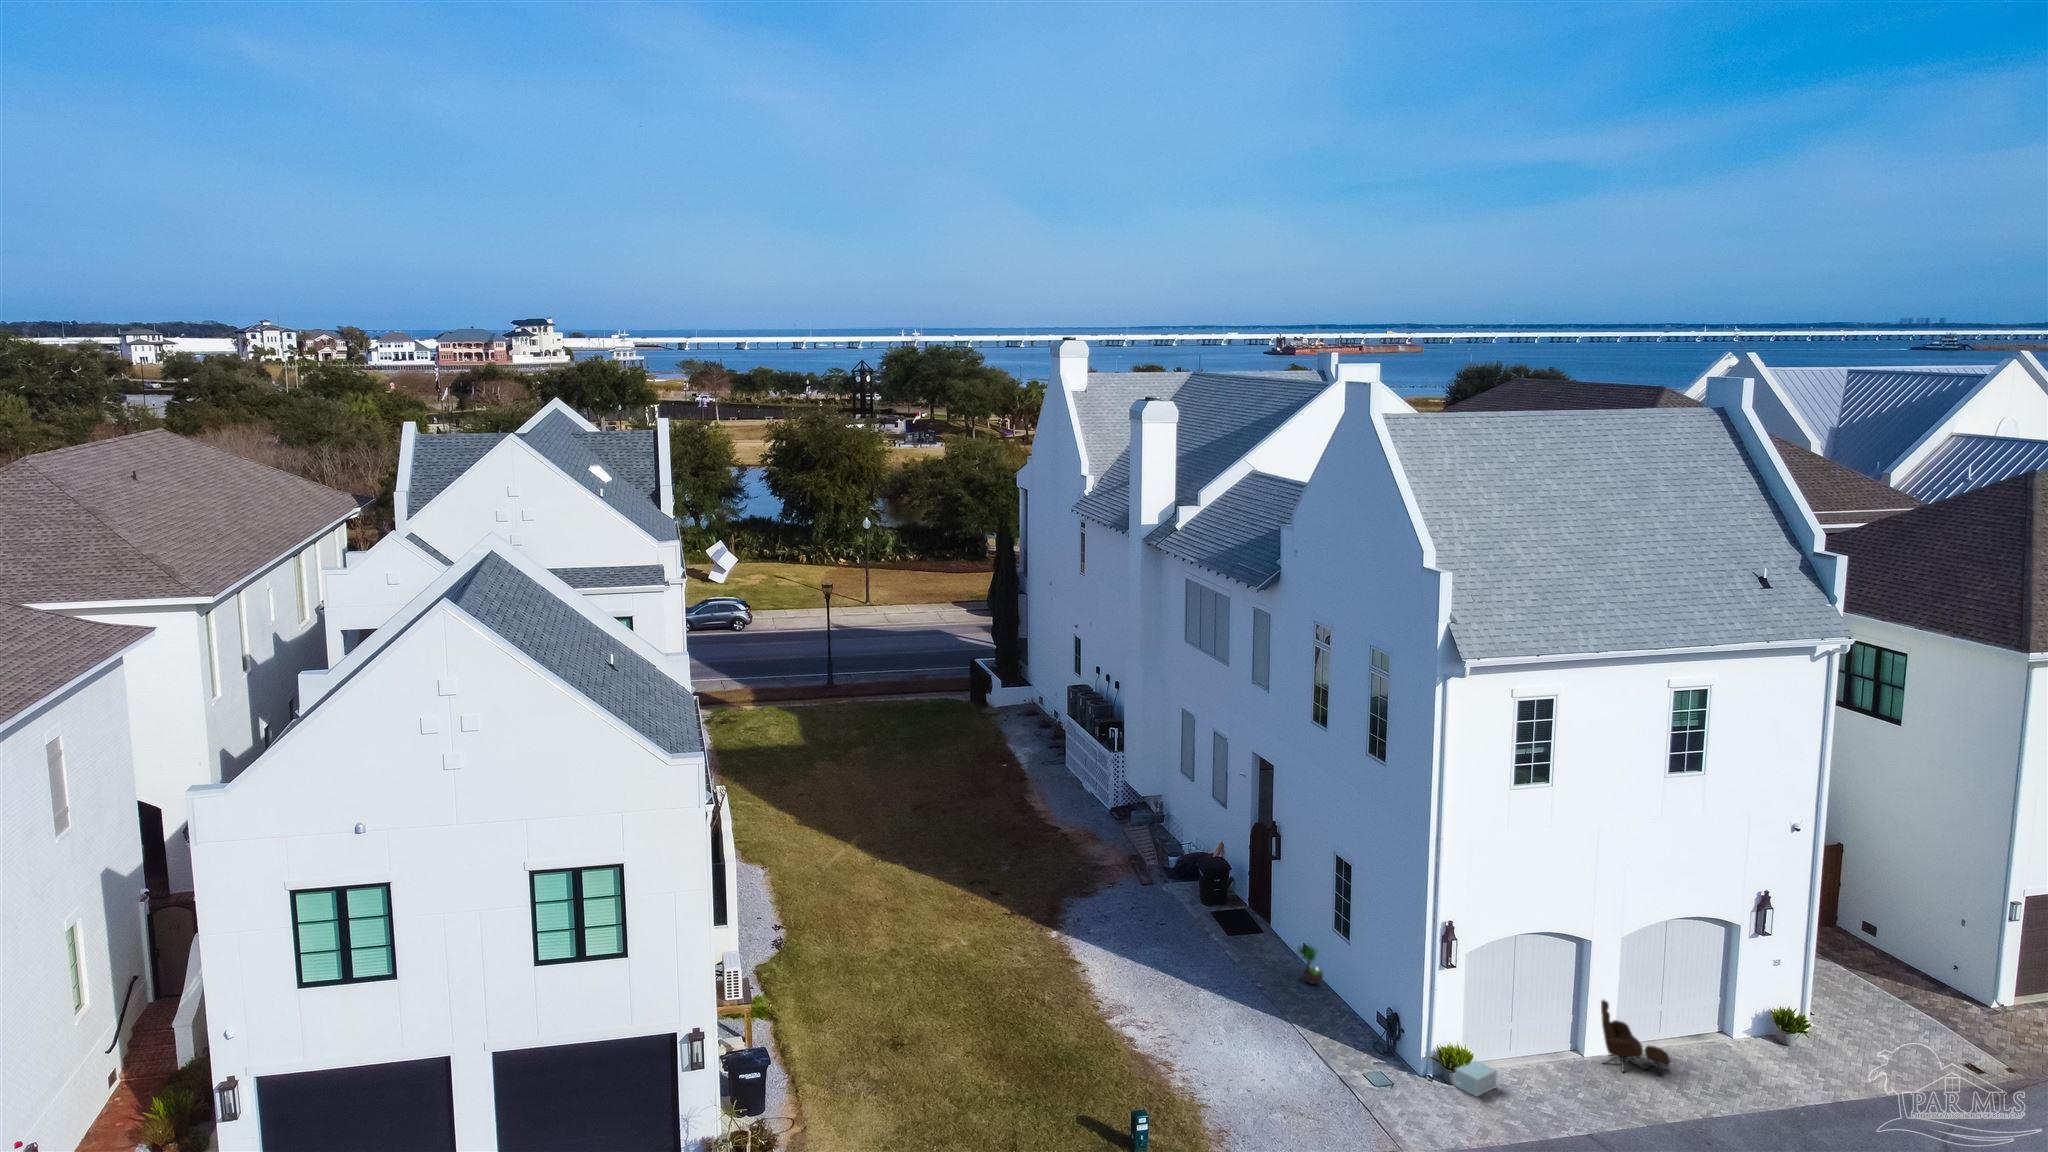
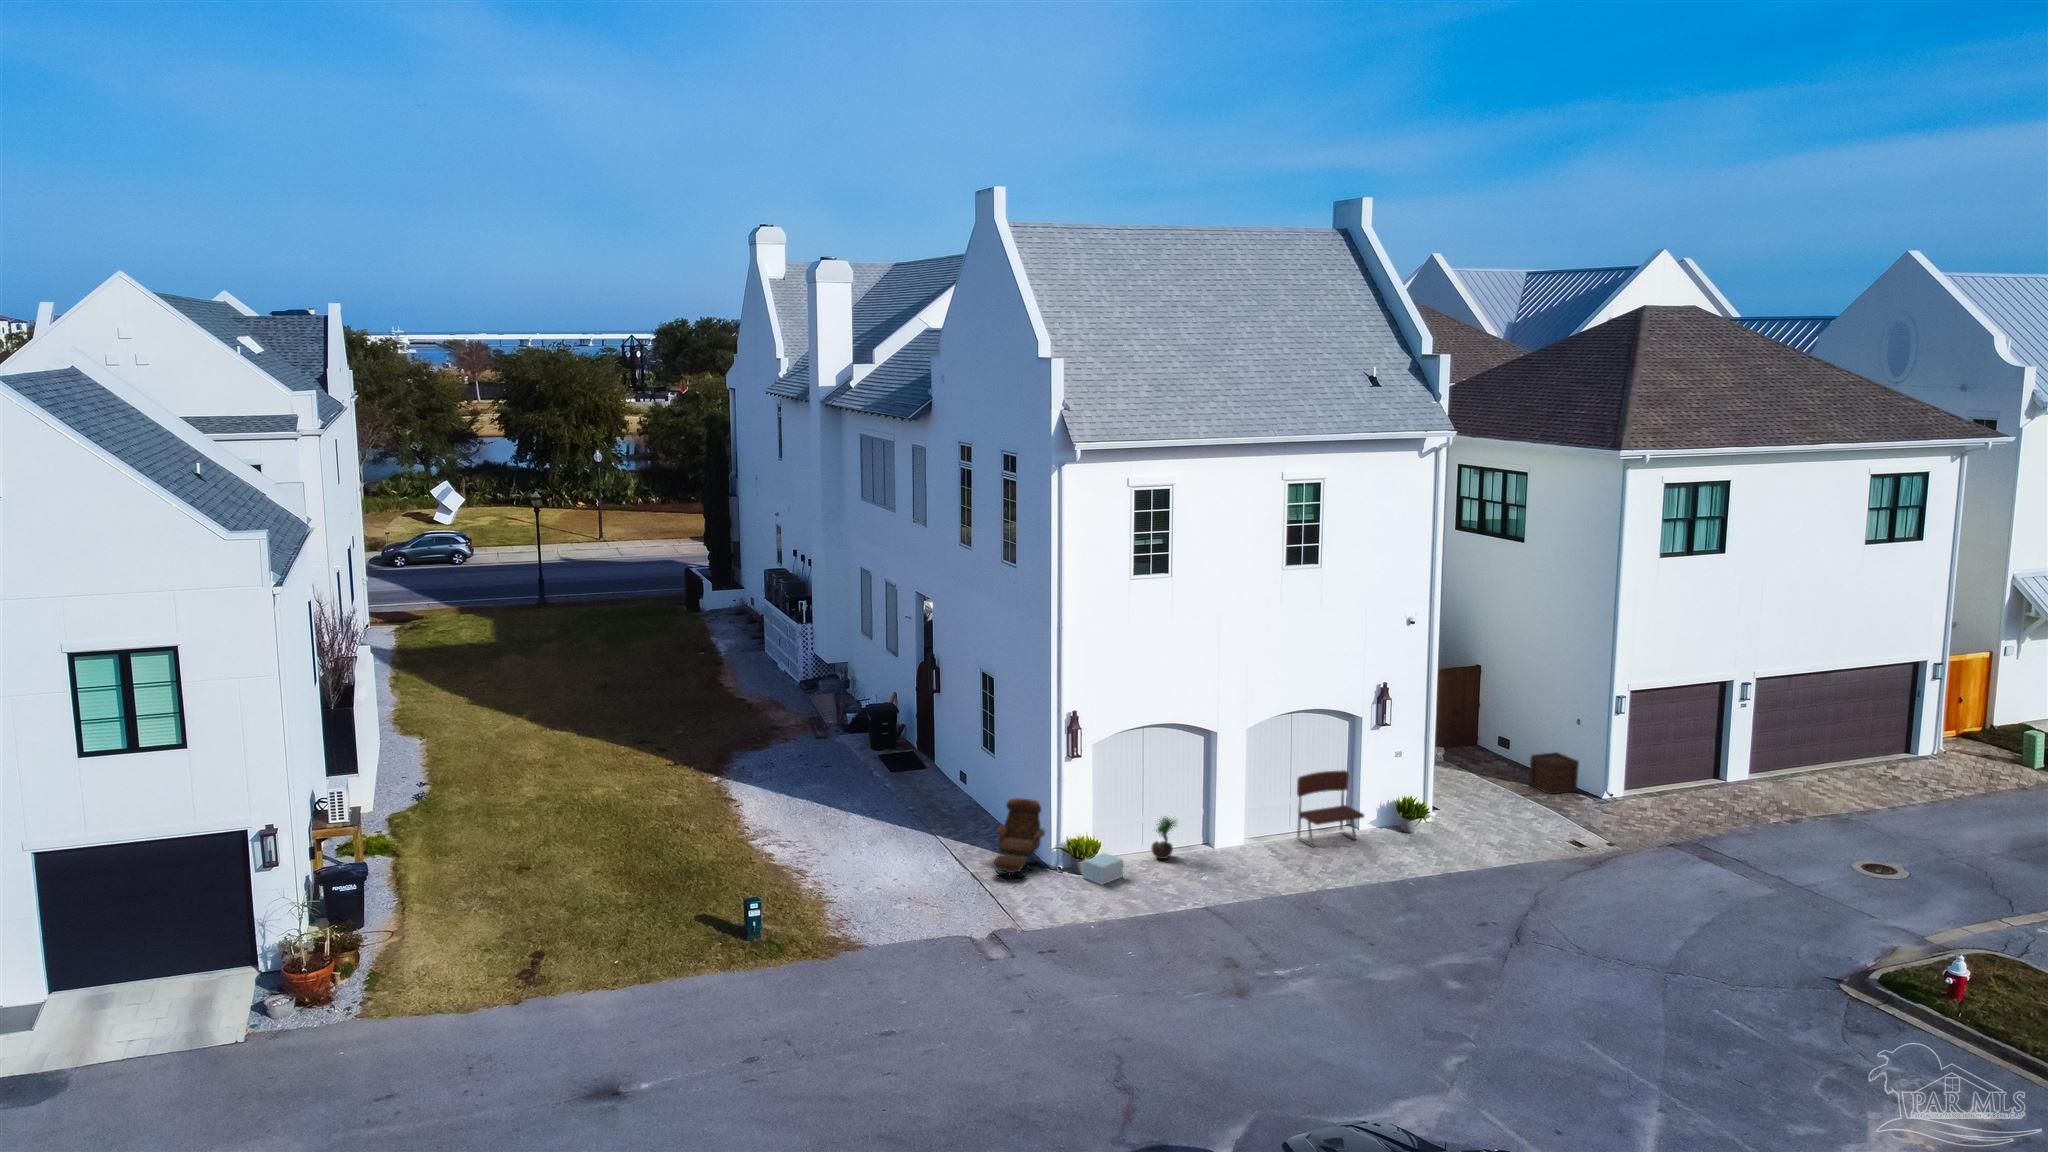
potted tree: present [1298,946,1323,984] -> present [1151,817,1176,859]
wooden crate: none [1906,952,1966,1000] -> present [1529,752,1579,794]
bench: none [1667,979,1742,1059] -> present [1297,770,1364,847]
lounge chair: present [1601,1000,1670,1072] -> present [994,798,1045,880]

